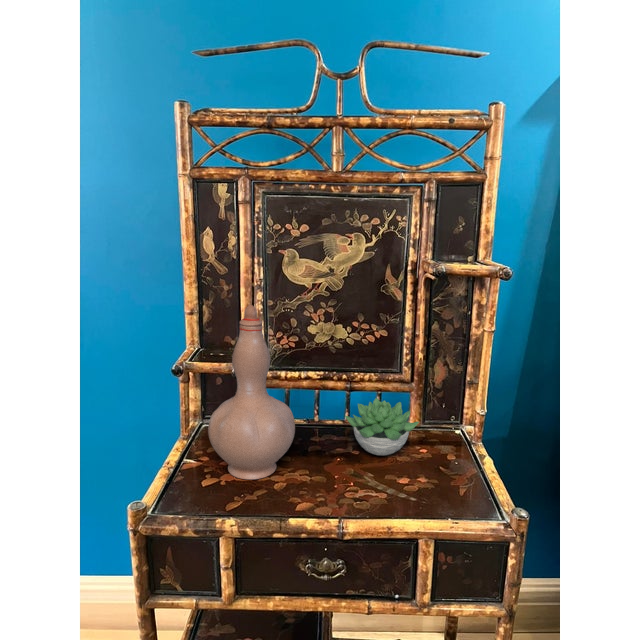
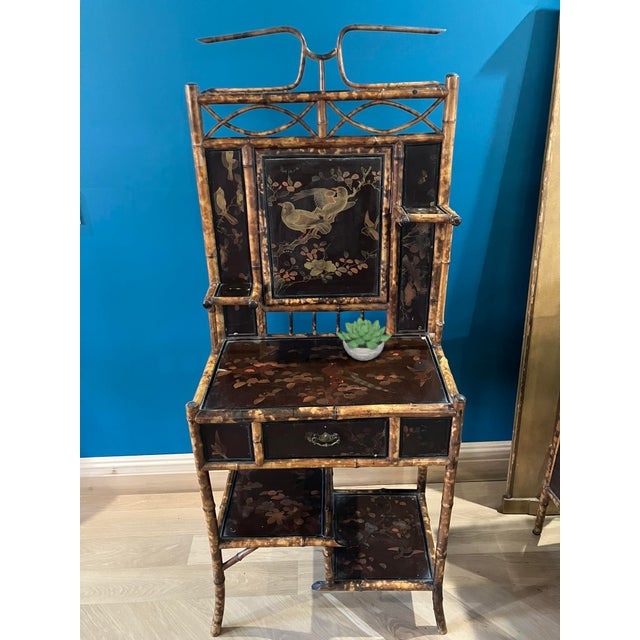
vase: present [208,305,295,479] -> none [235,256,299,383]

